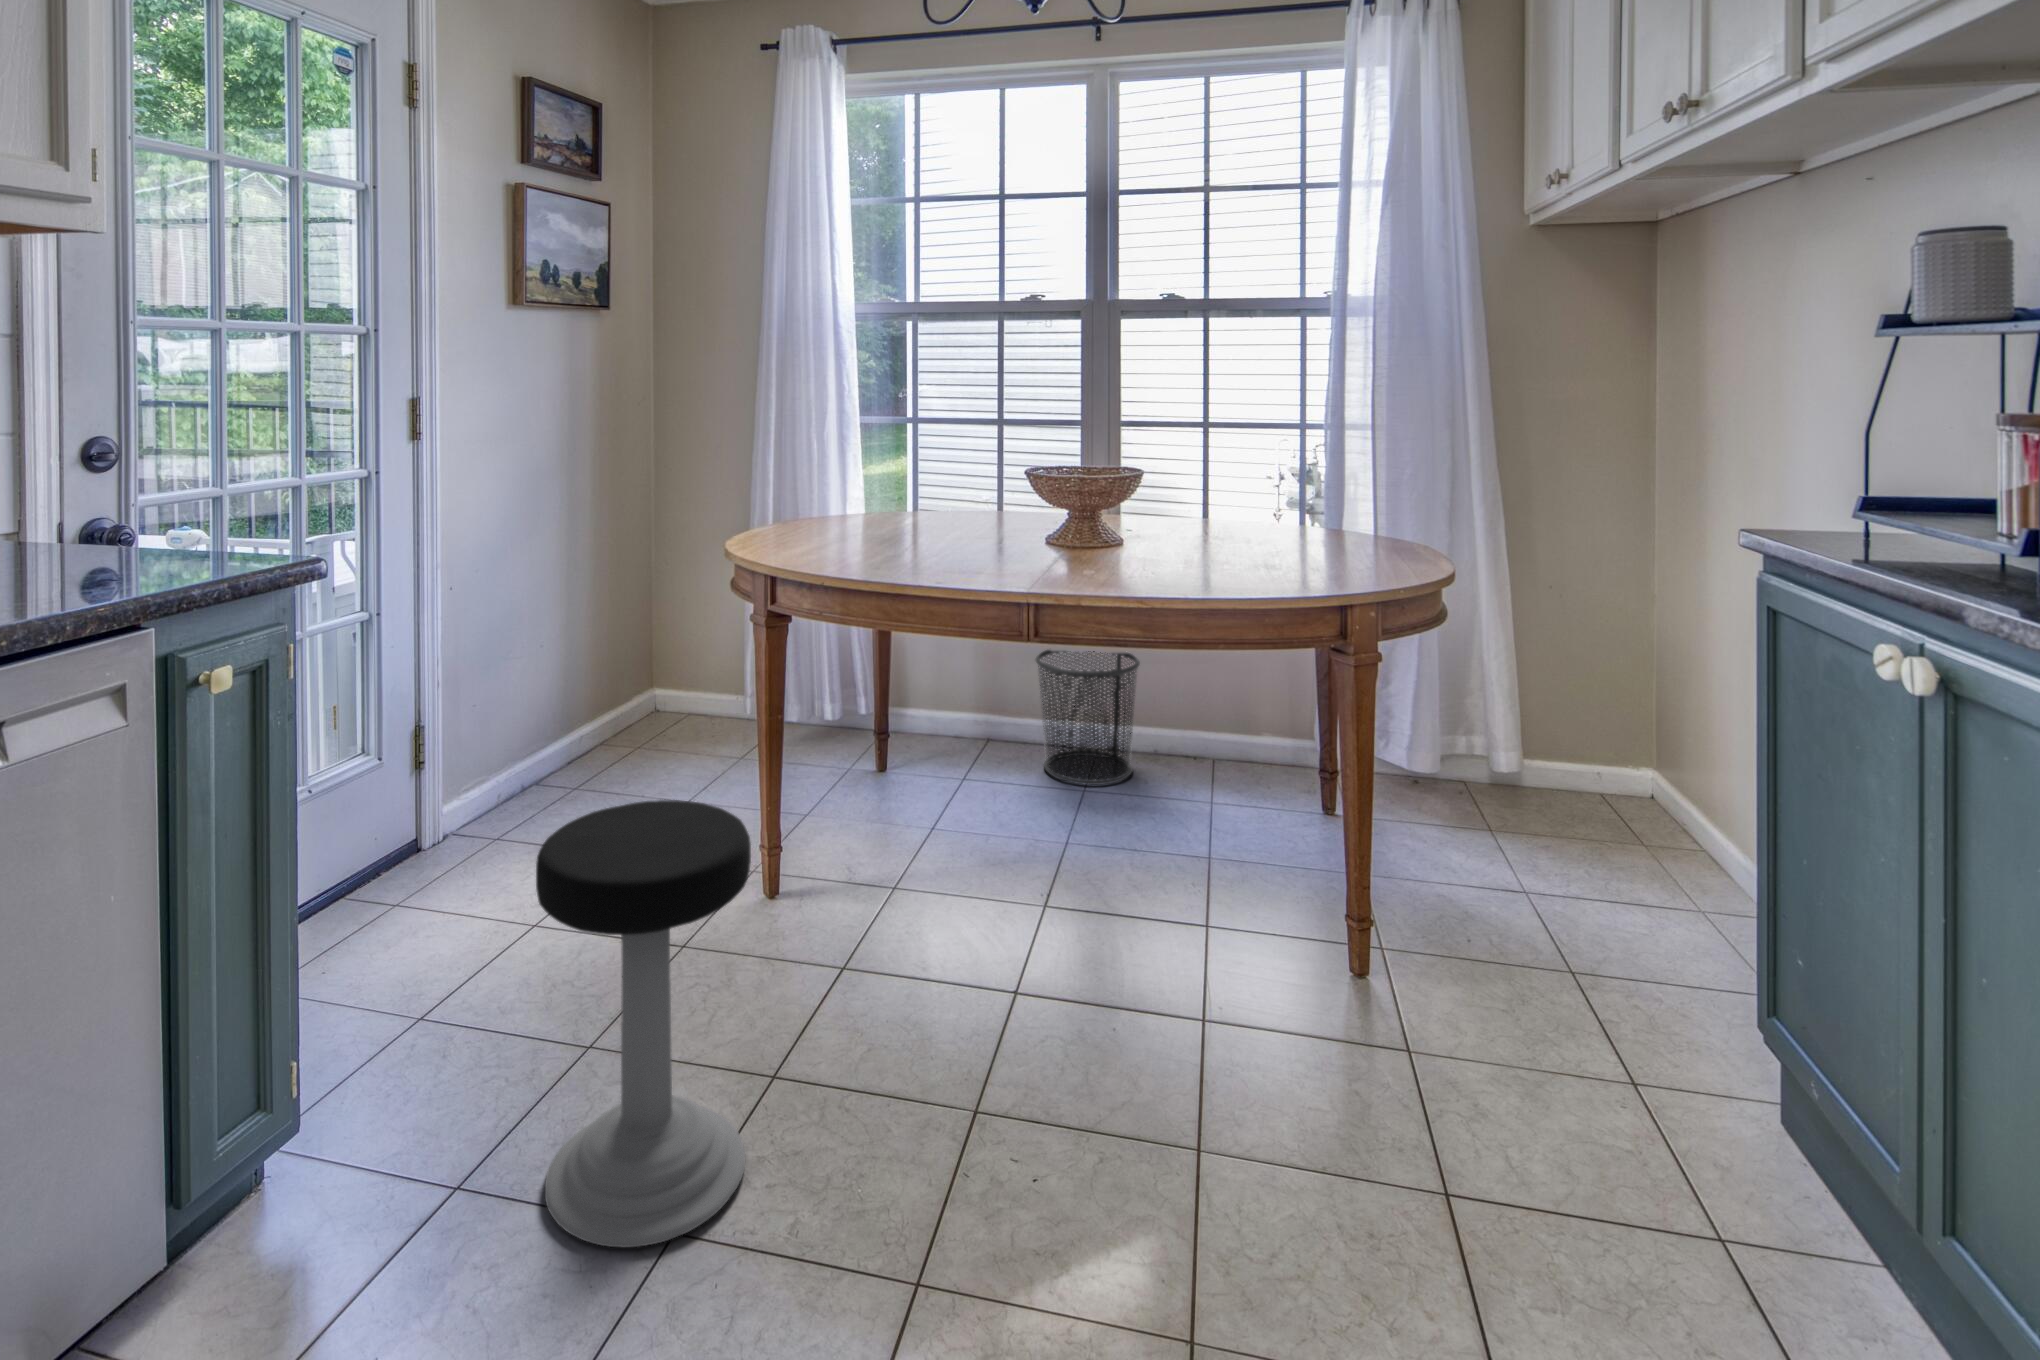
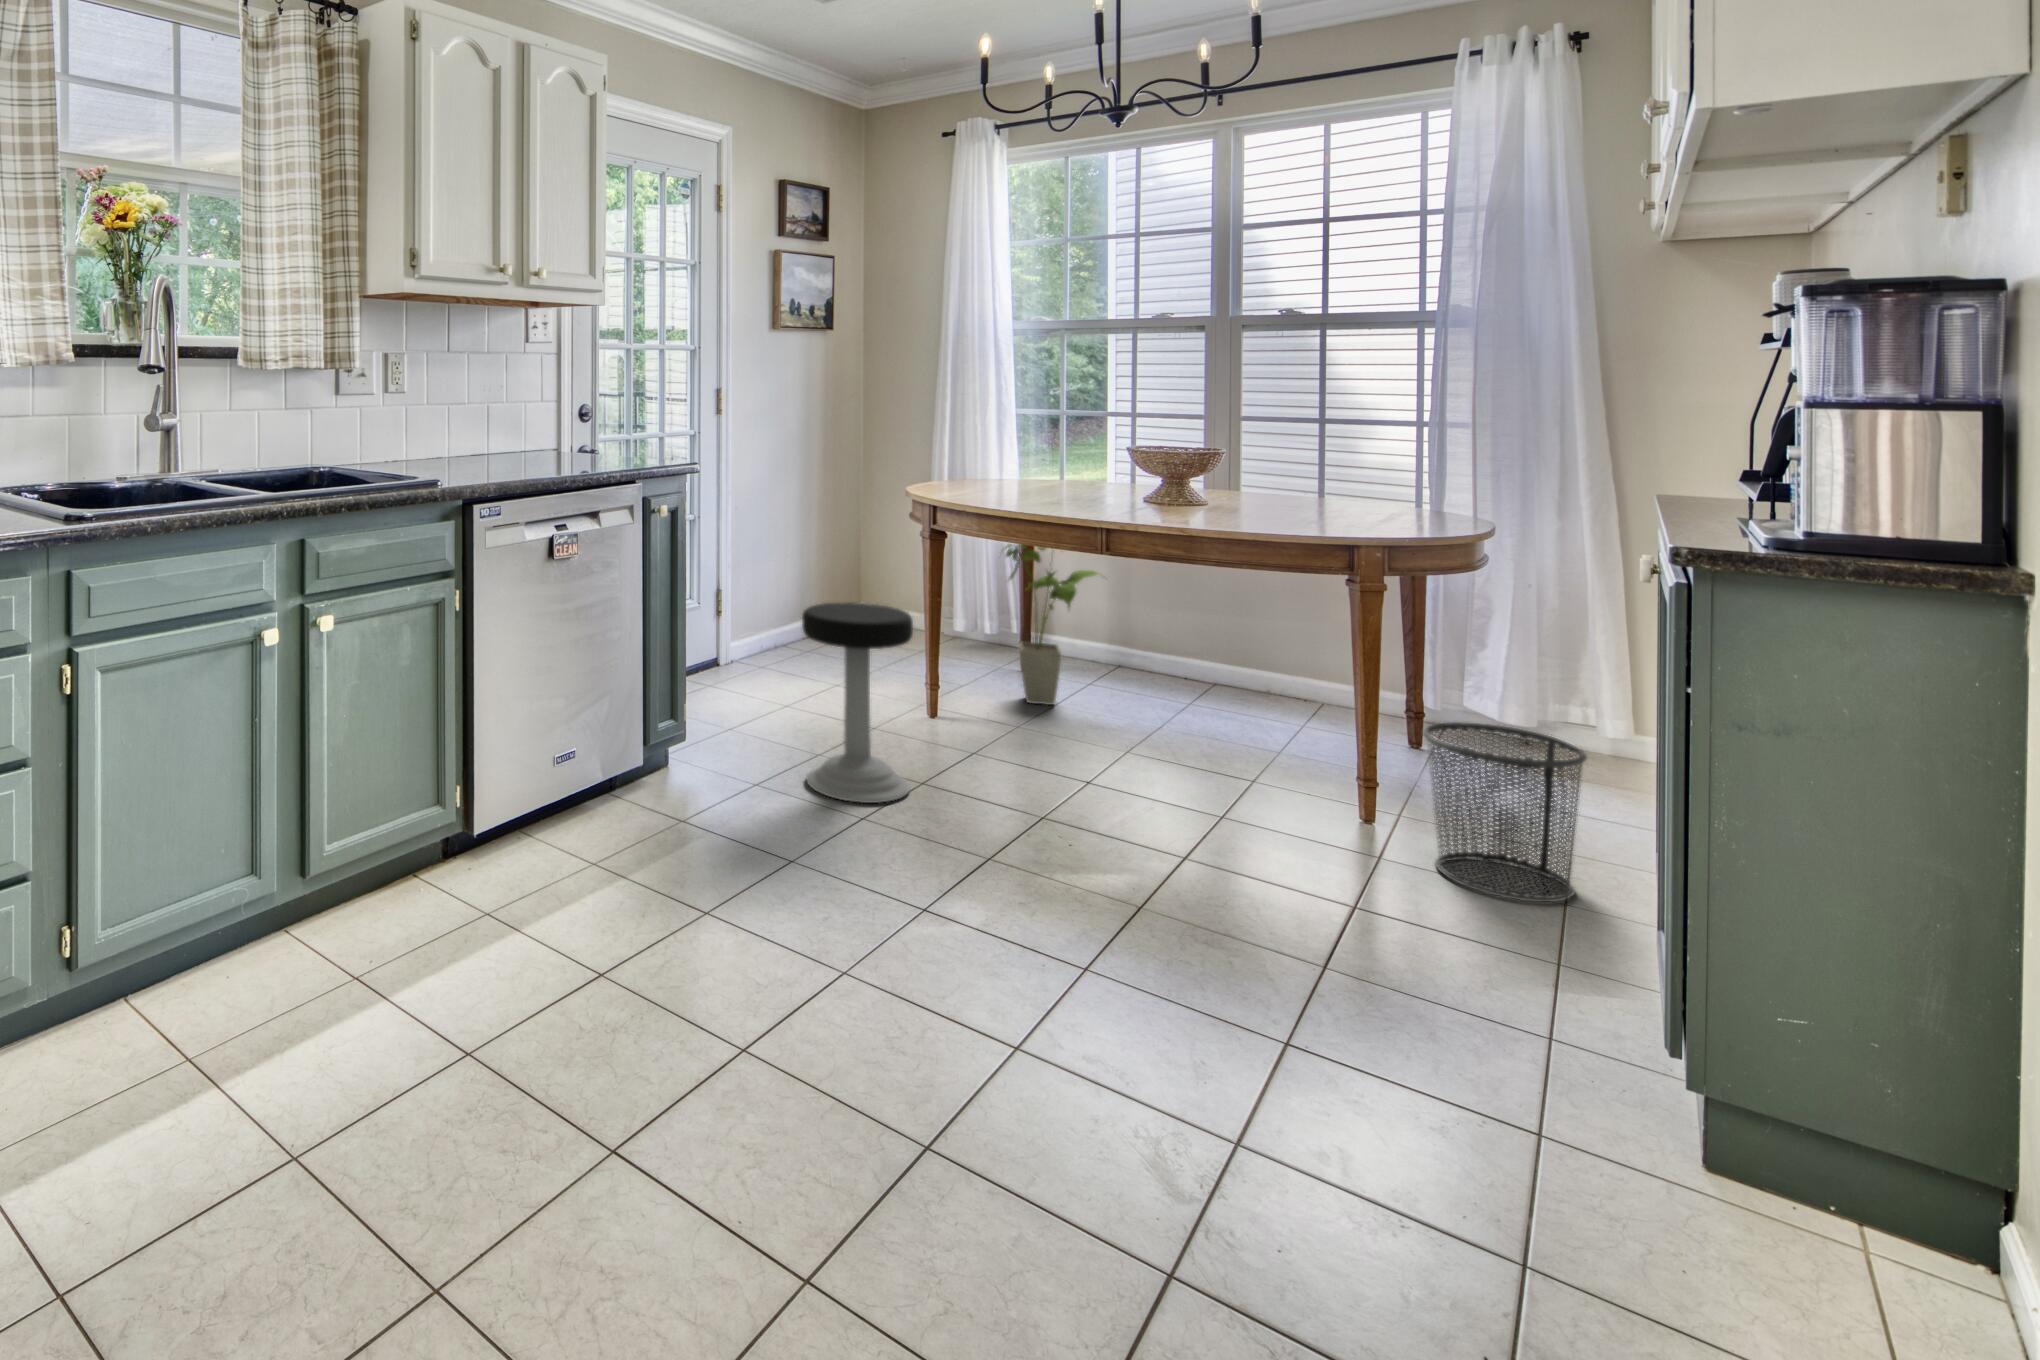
house plant: none [849,573,986,846] -> present [1004,544,1098,705]
waste bin: present [1036,650,1140,785] -> present [1423,722,1587,902]

